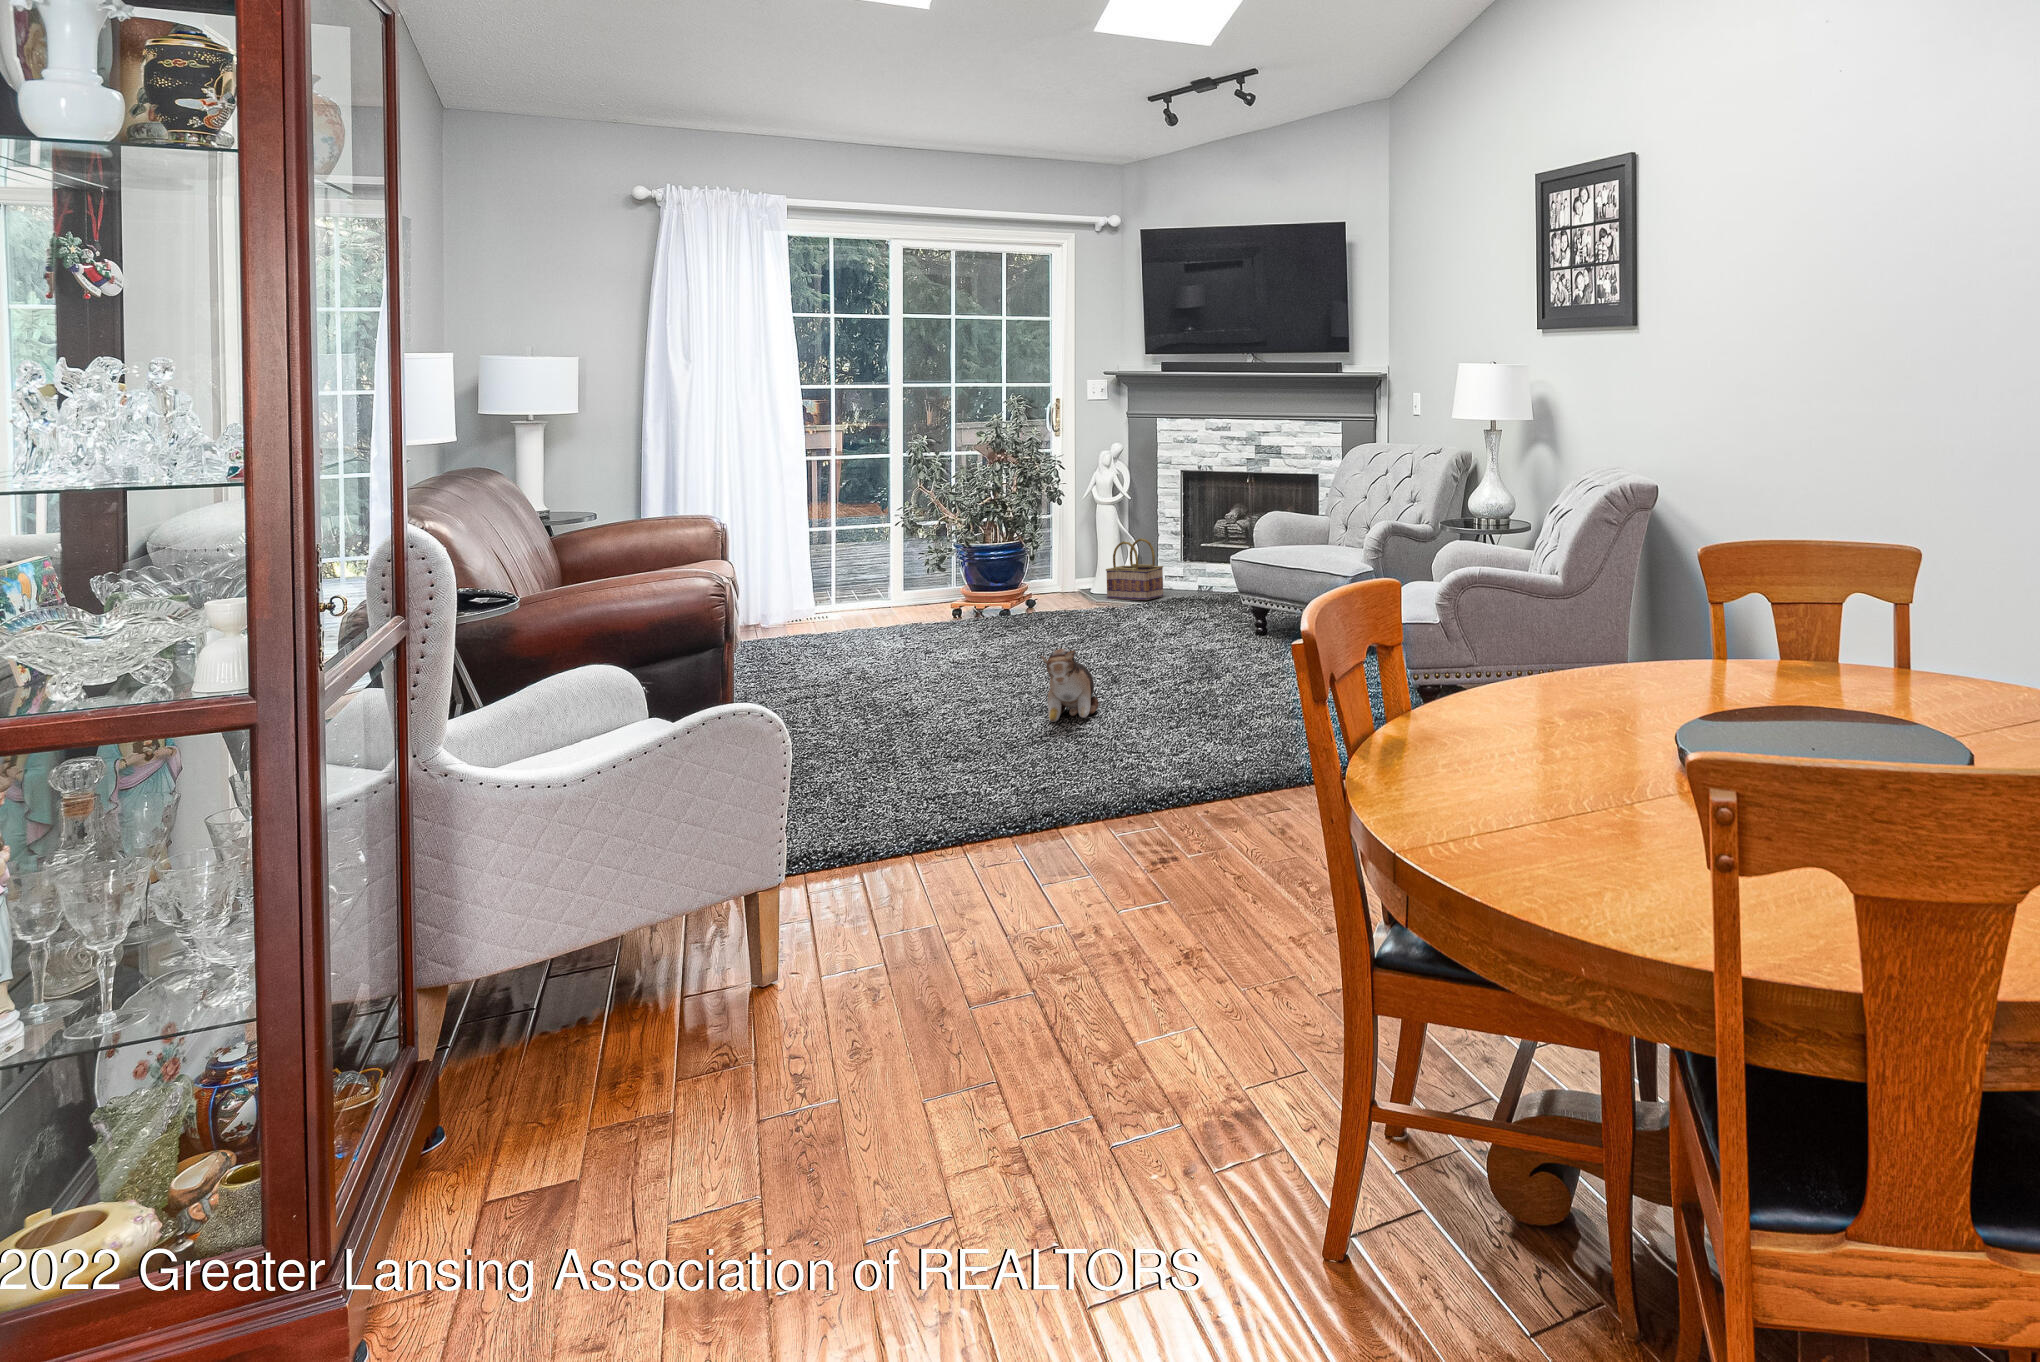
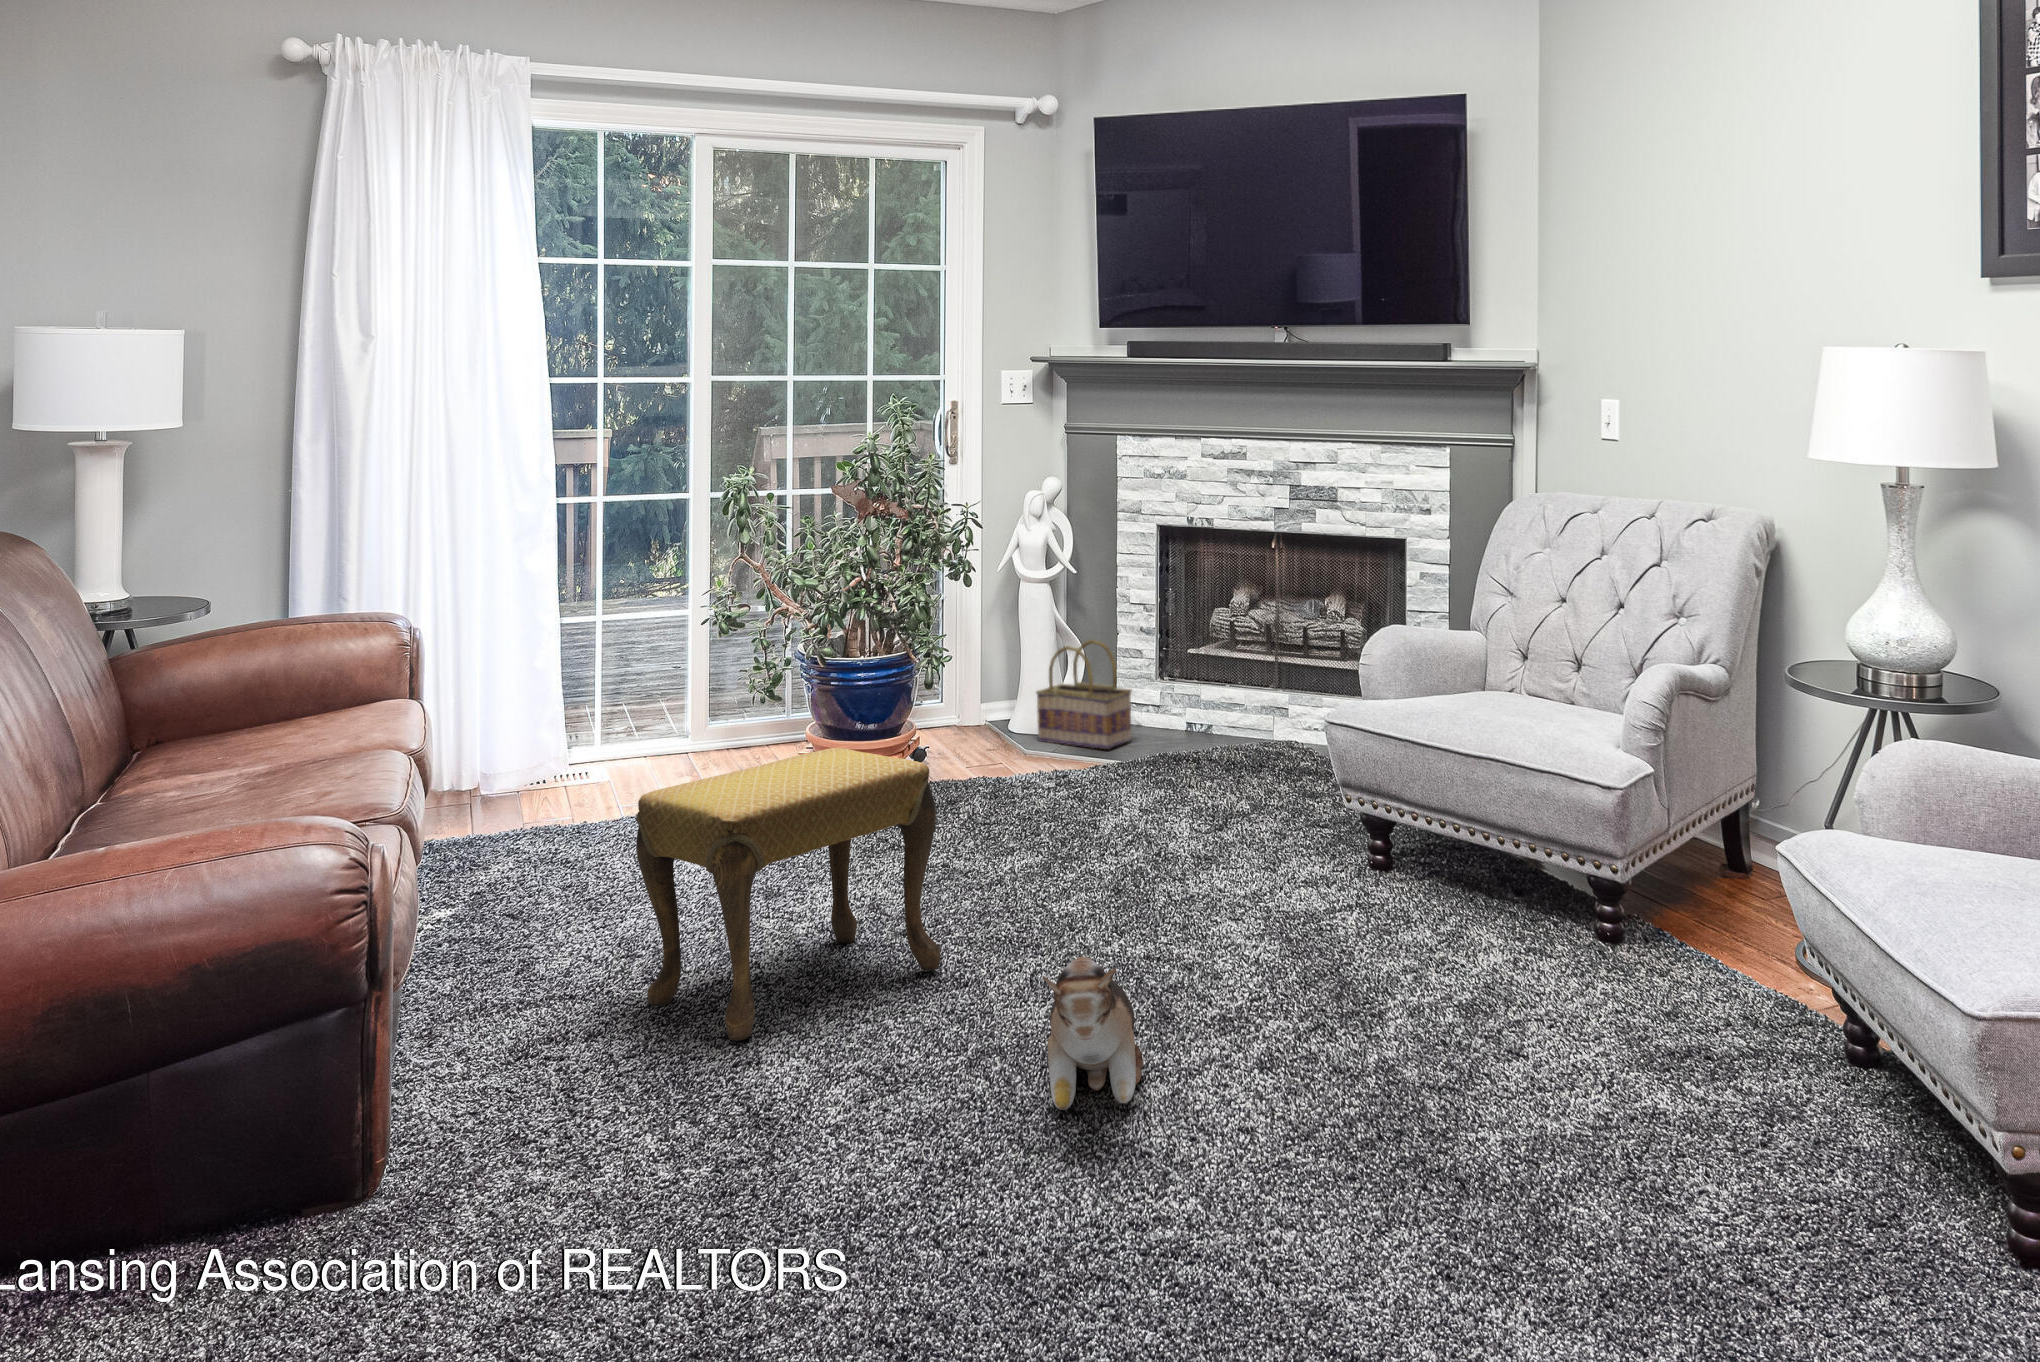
footstool: none [844,576,1011,709] -> present [636,748,941,1041]

